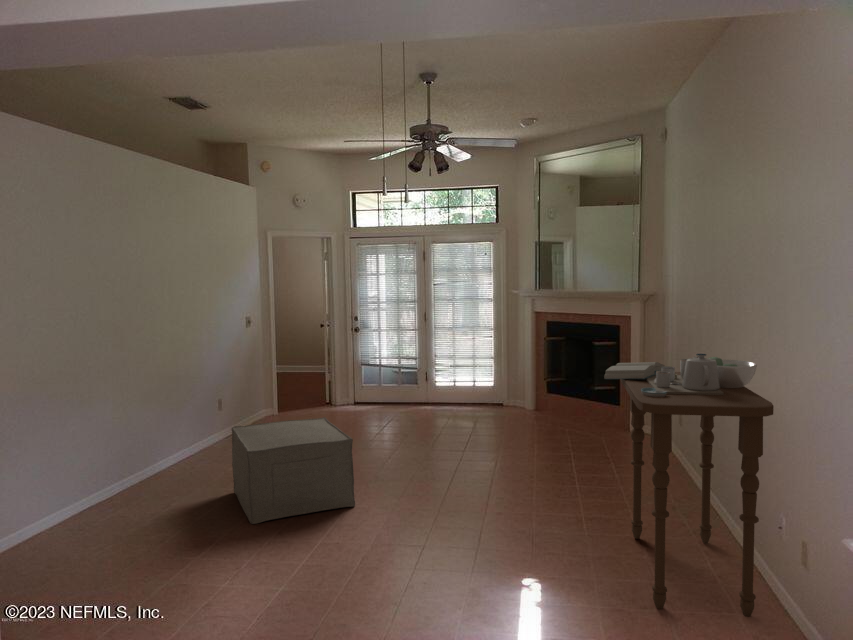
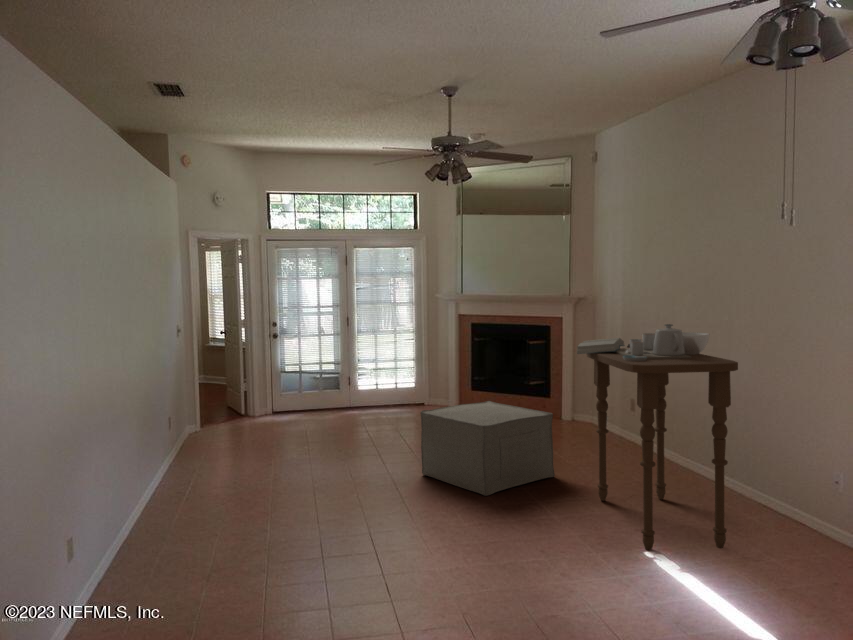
ottoman: present [232,417,355,524] -> present [420,401,555,496]

